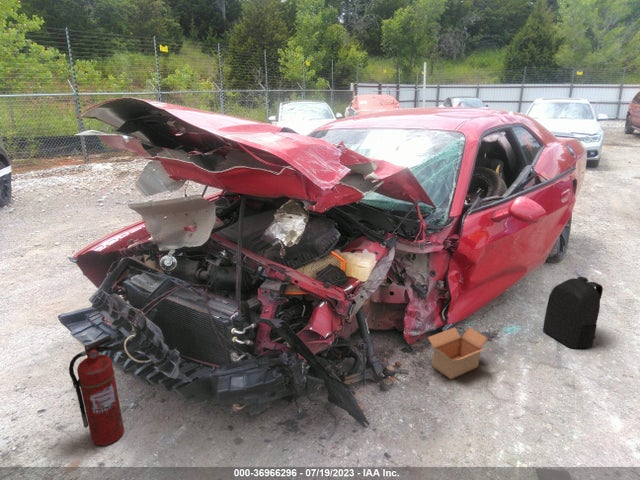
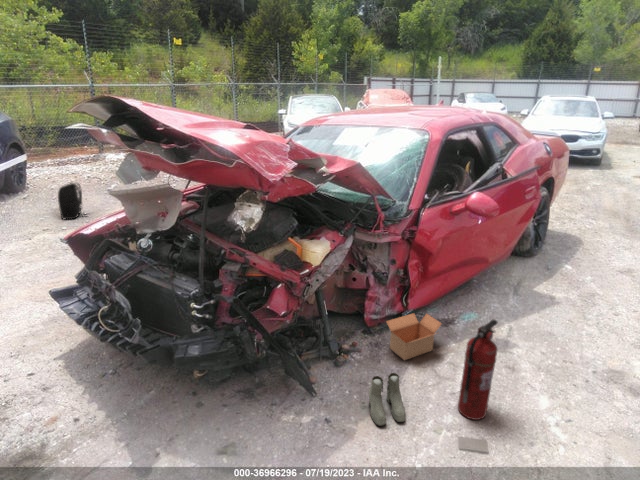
backpack: present [543,276,603,348] -> present [58,183,82,219]
fire extinguisher: present [69,335,124,446] -> present [458,320,498,420]
boots: none [424,396,468,456] -> present [369,373,405,426]

